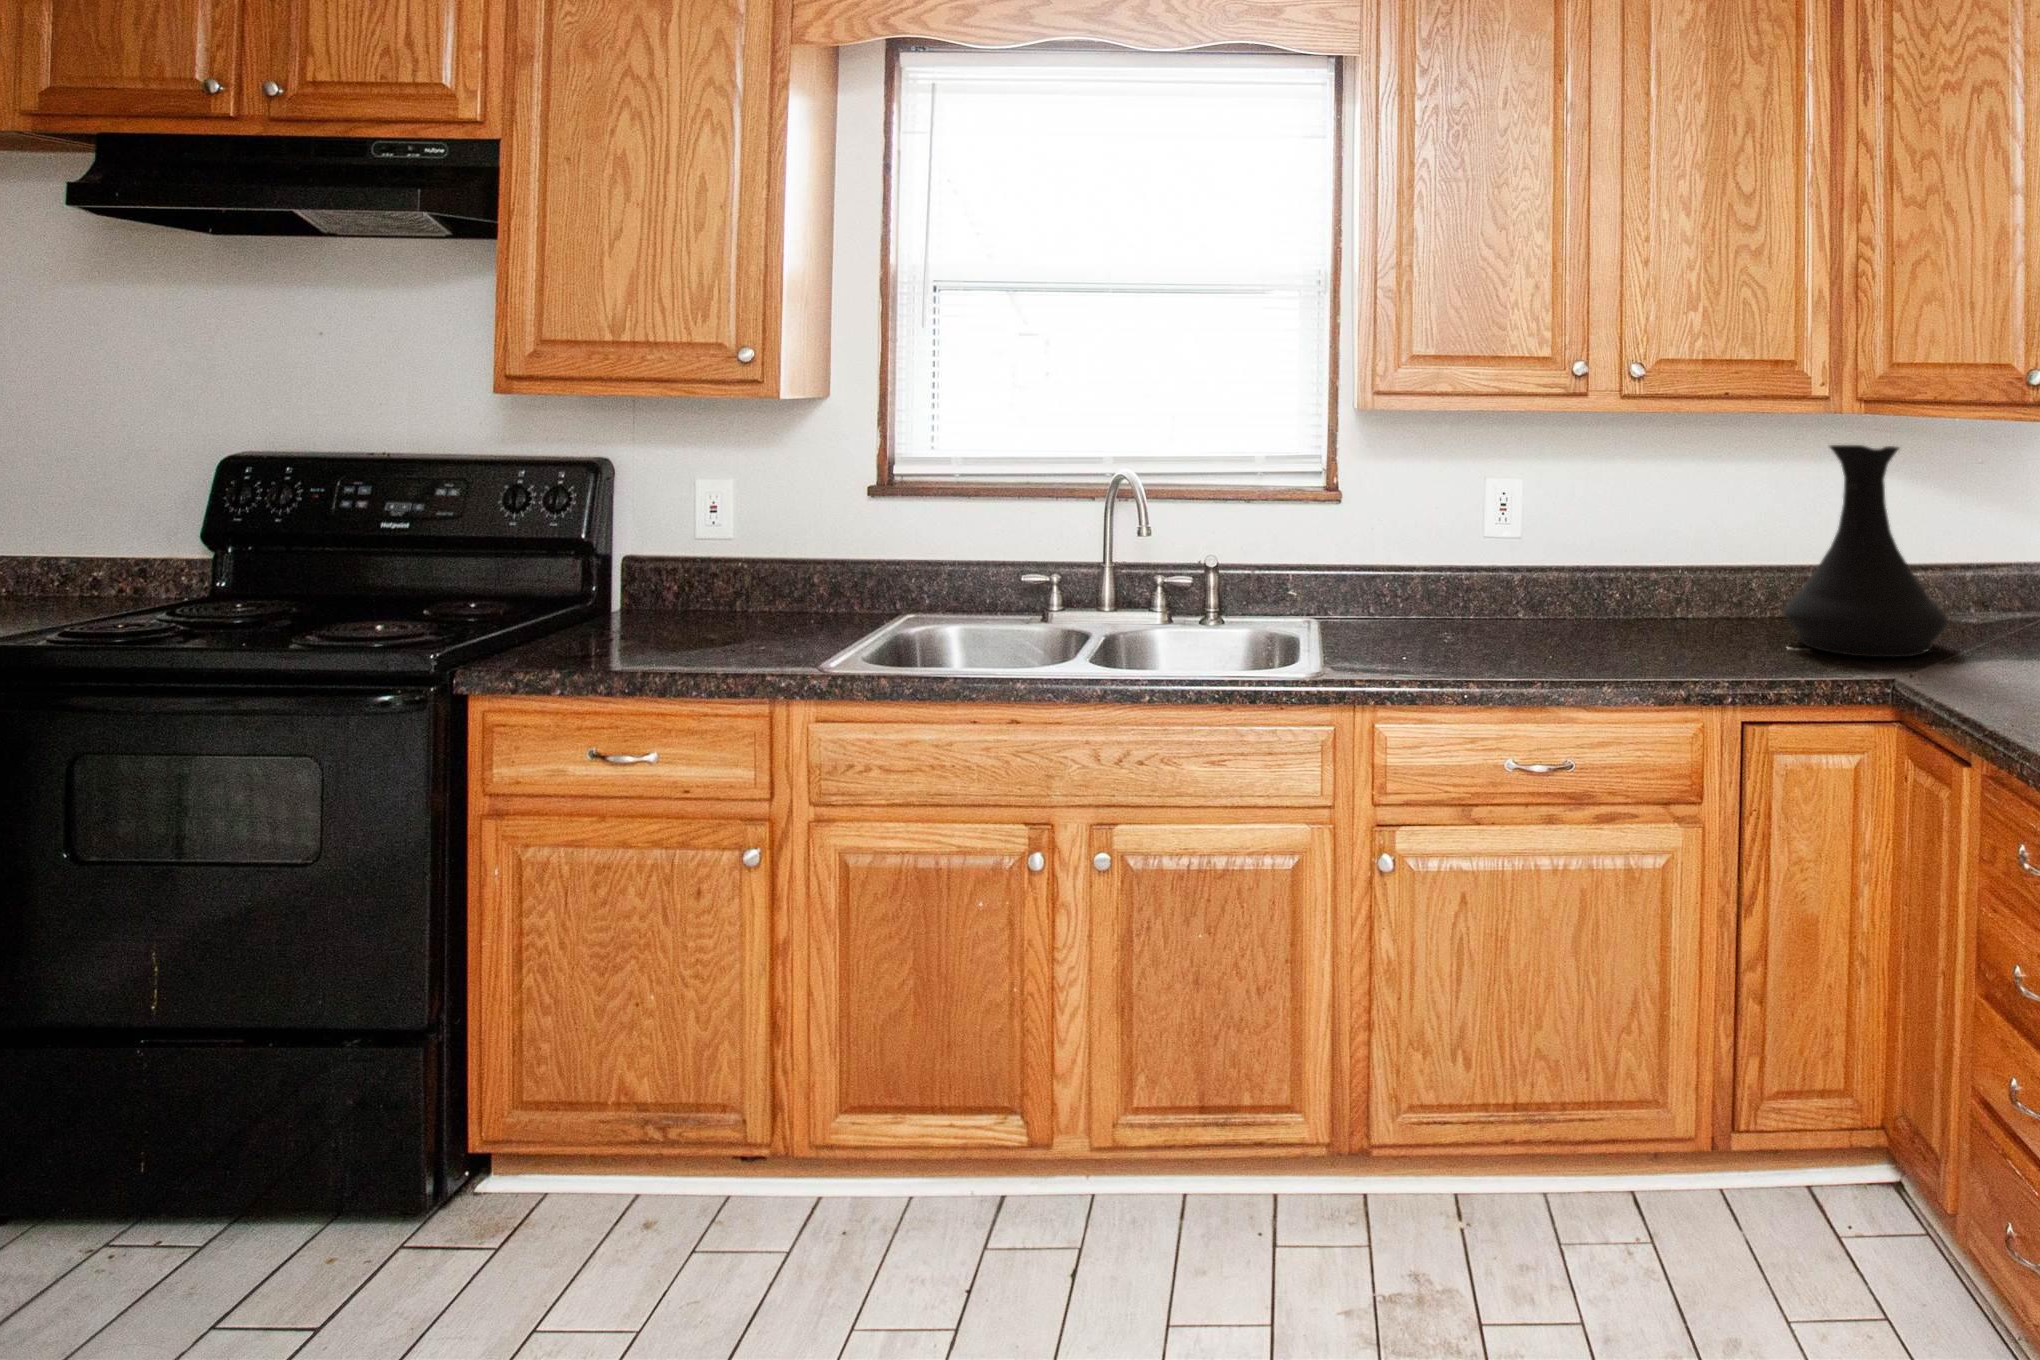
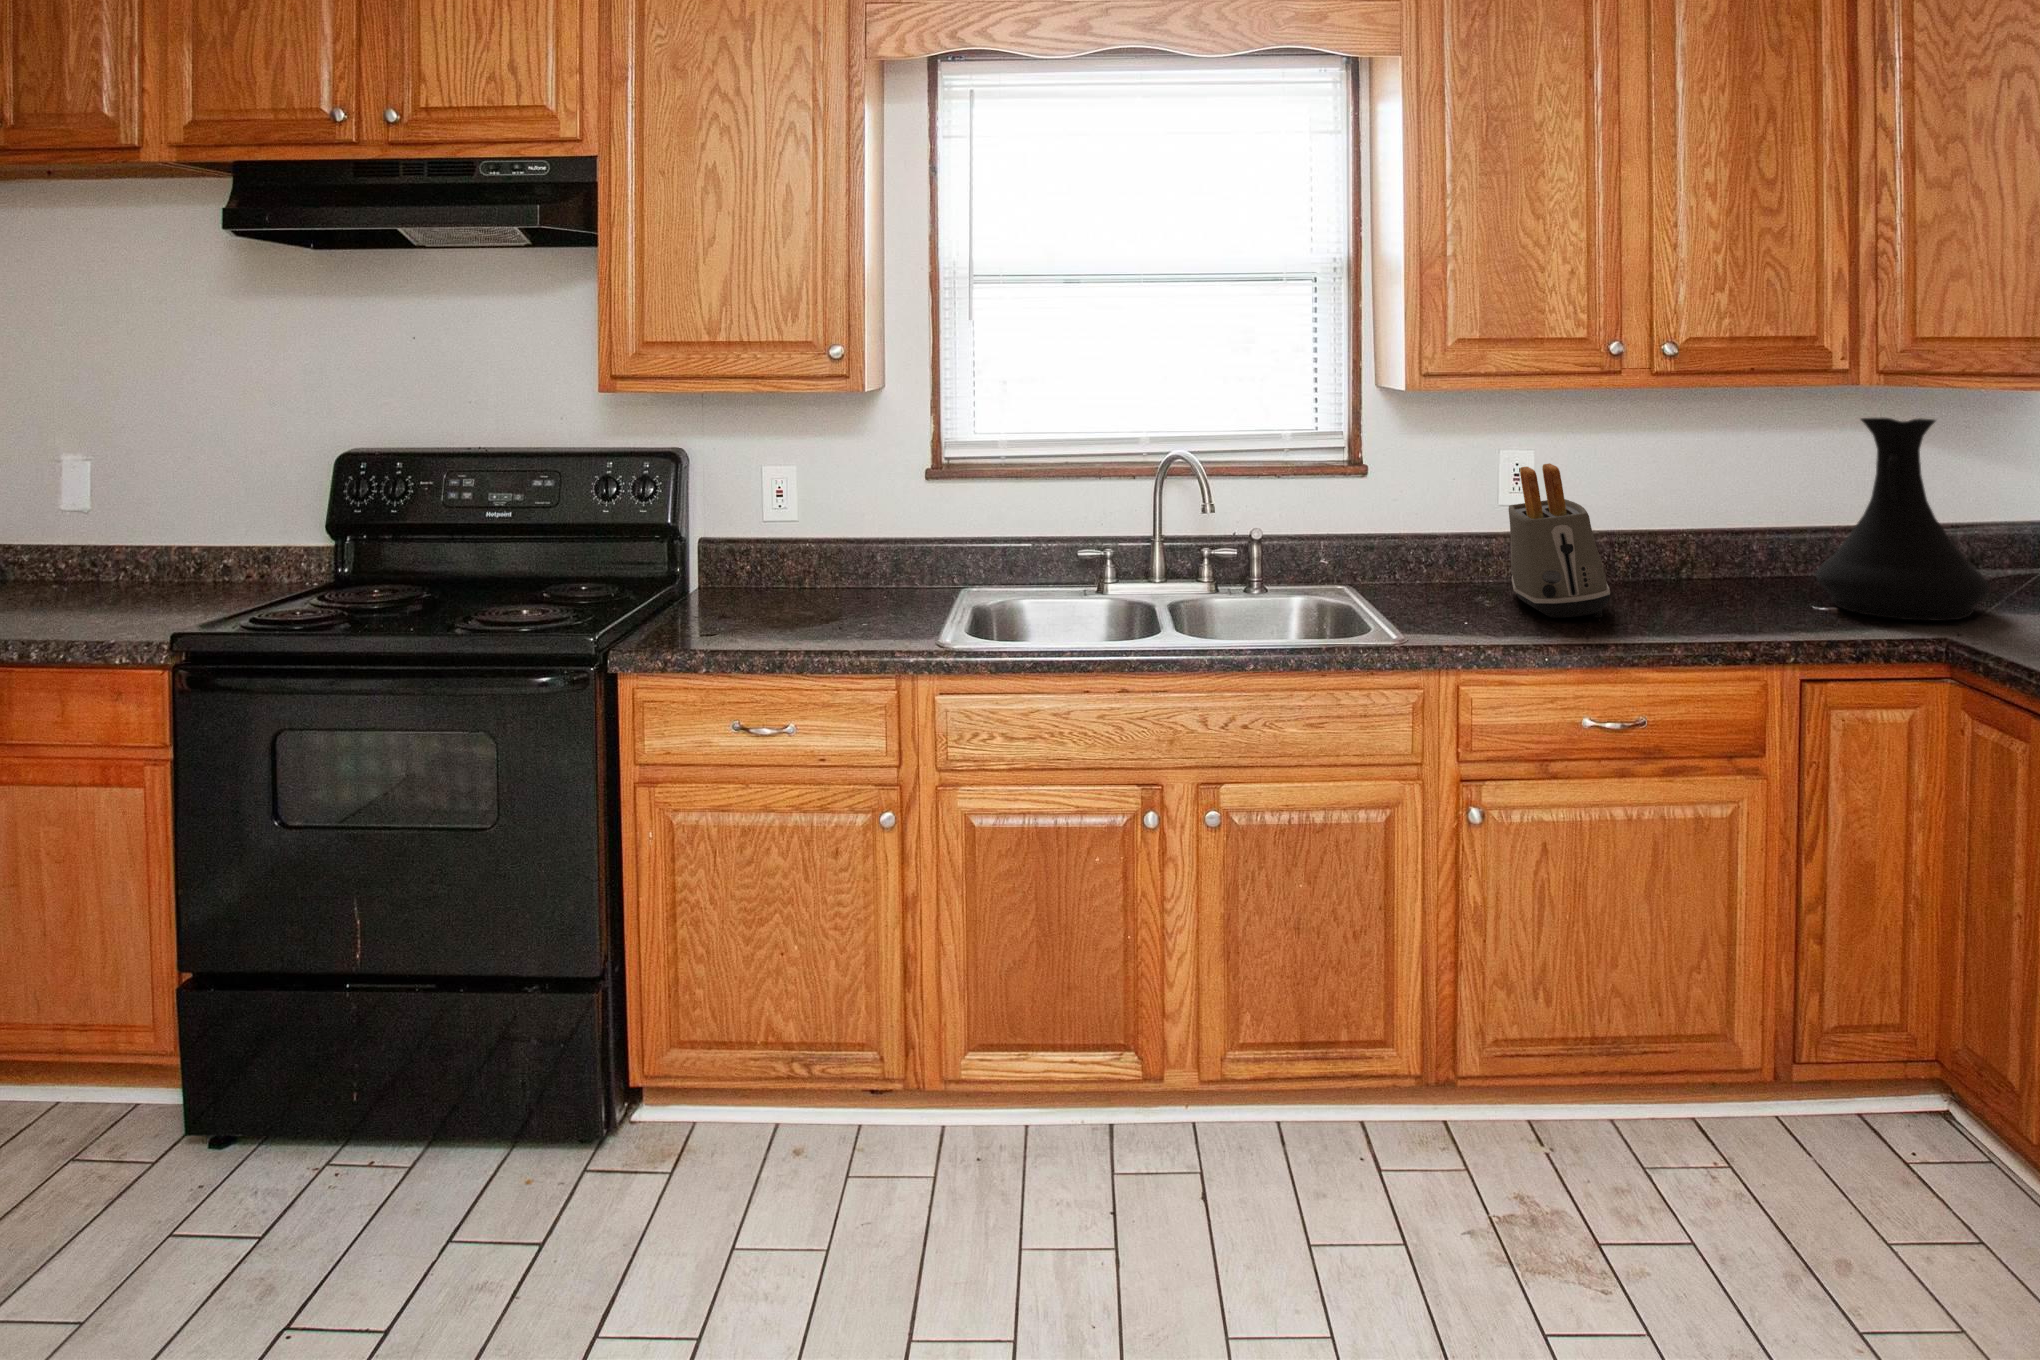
toaster: none [1474,488,1567,651] -> present [1509,463,1610,618]

